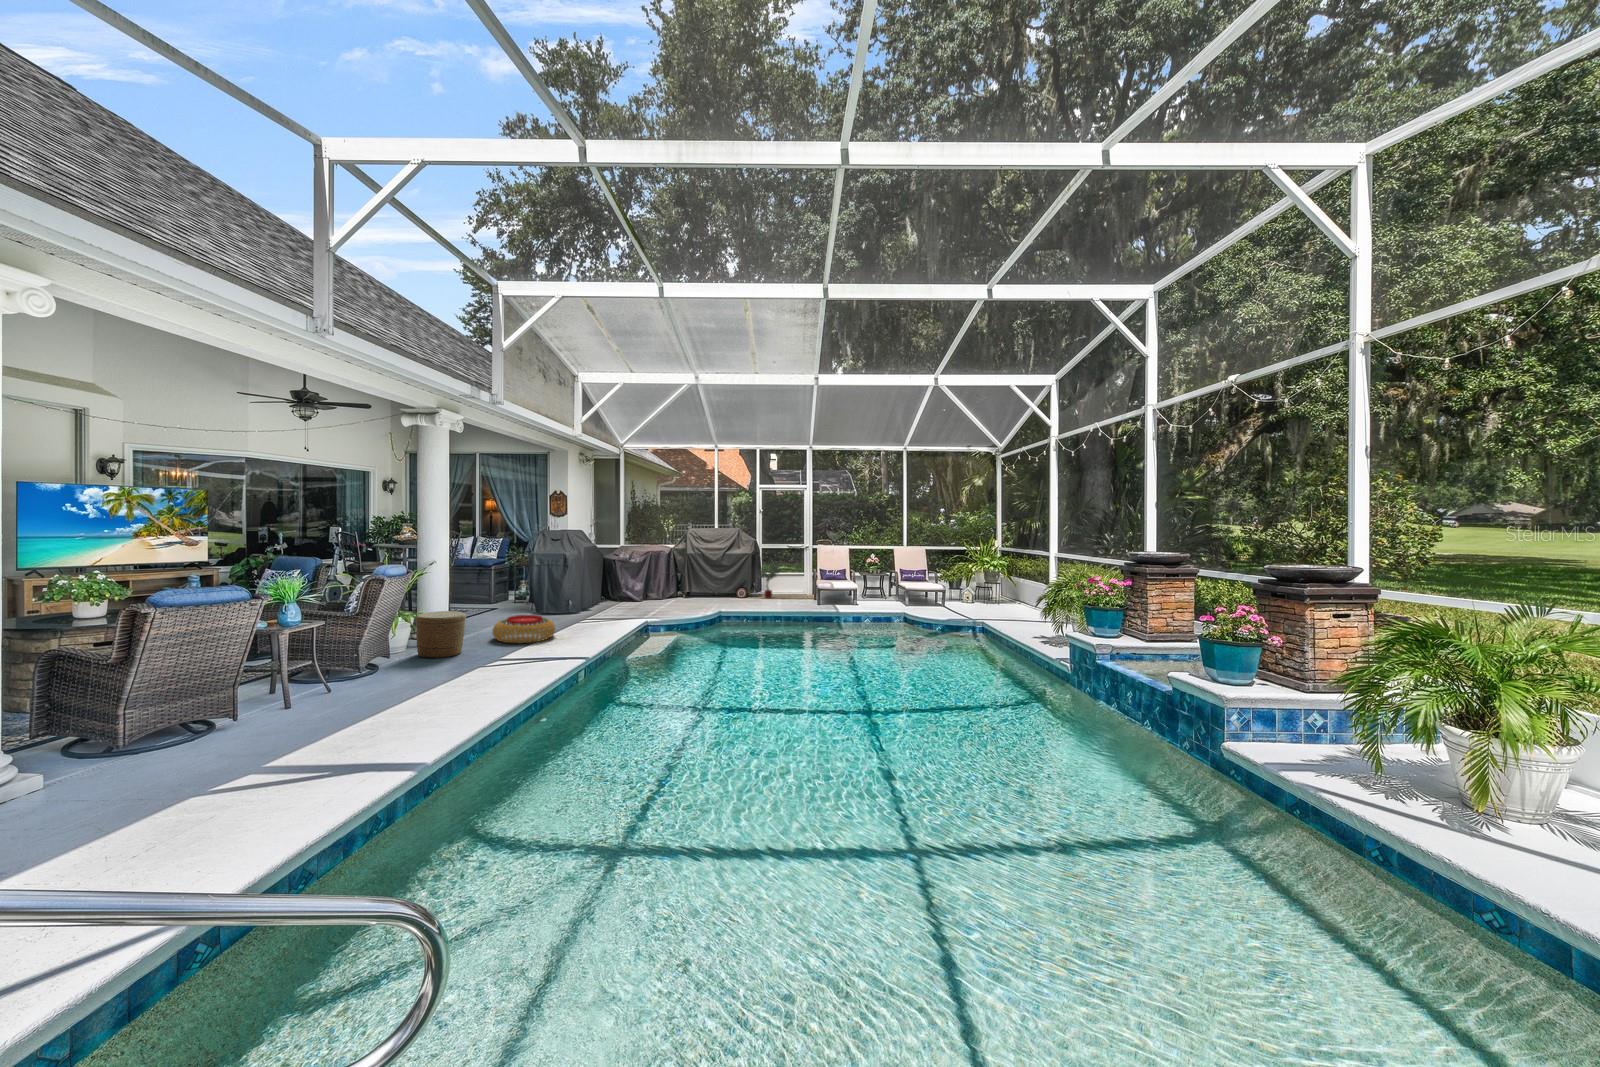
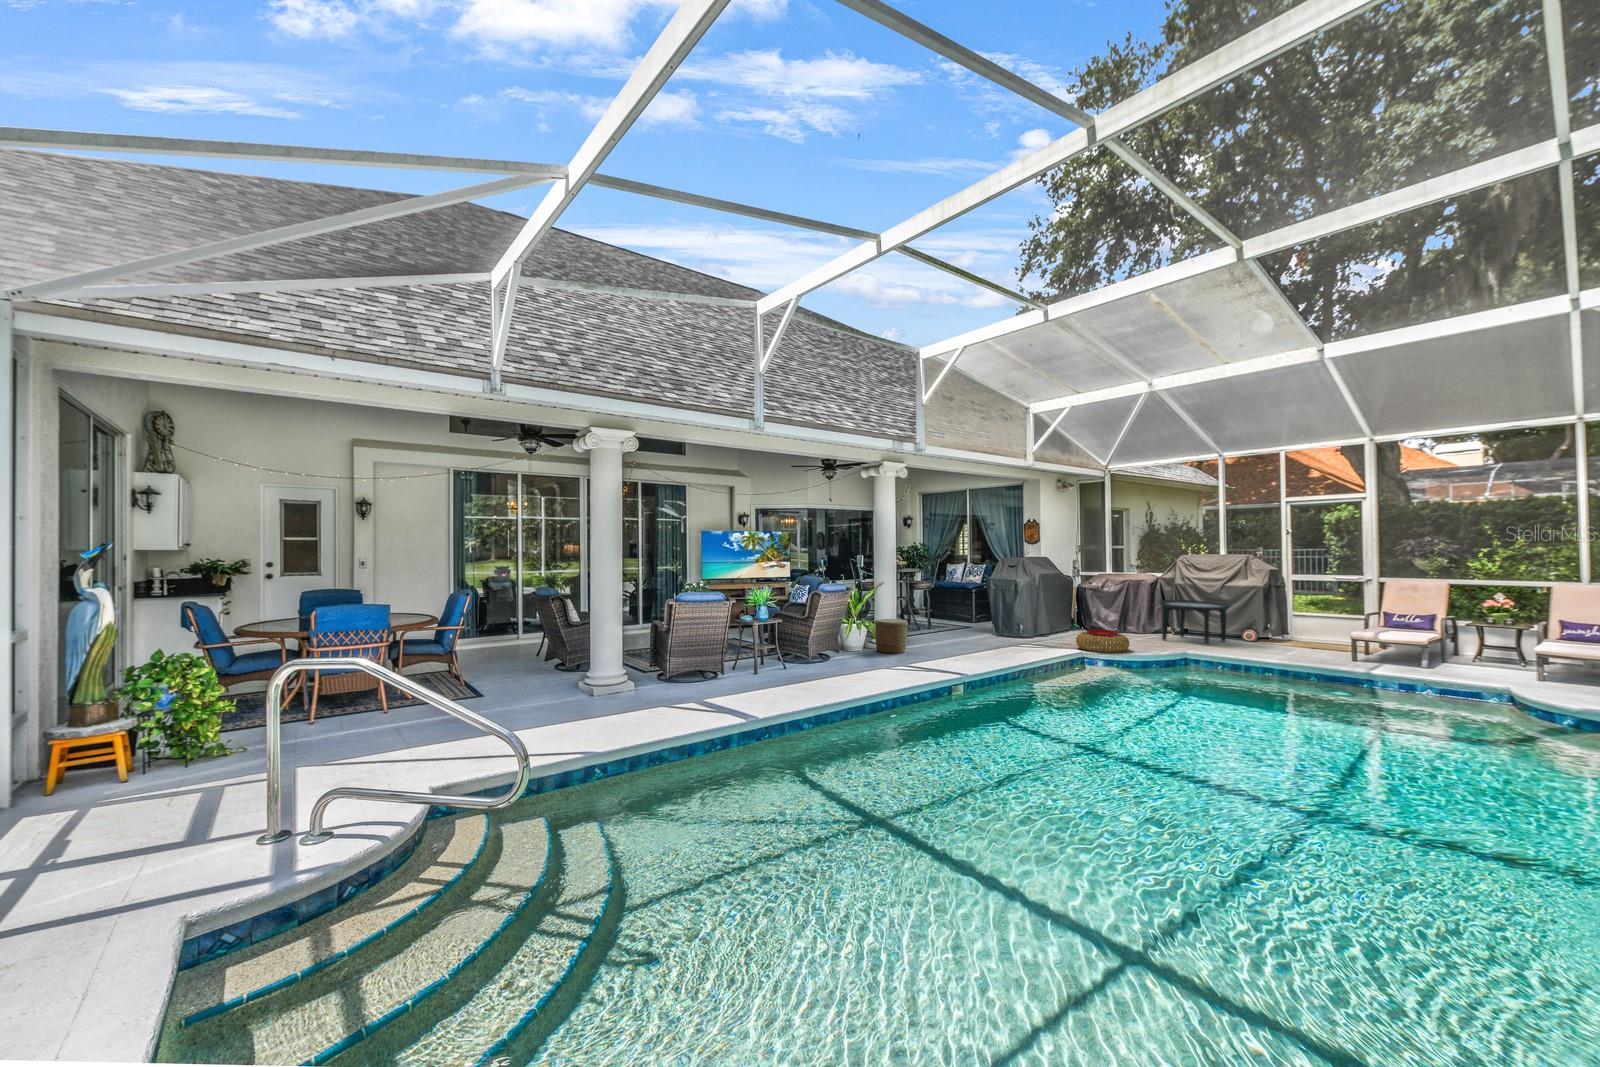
potted tree: present [758,558,781,598] -> none [1266,591,1313,646]
round table: none [683,567,737,604] -> present [1159,600,1232,645]
pouf: present [492,615,555,643] -> present [1076,629,1130,653]

